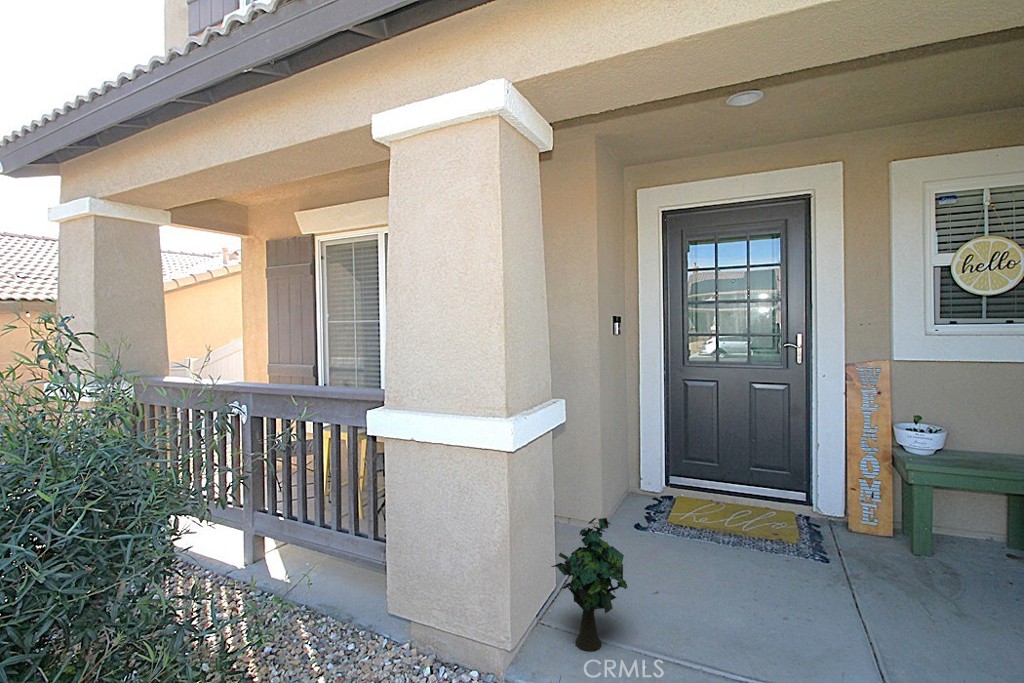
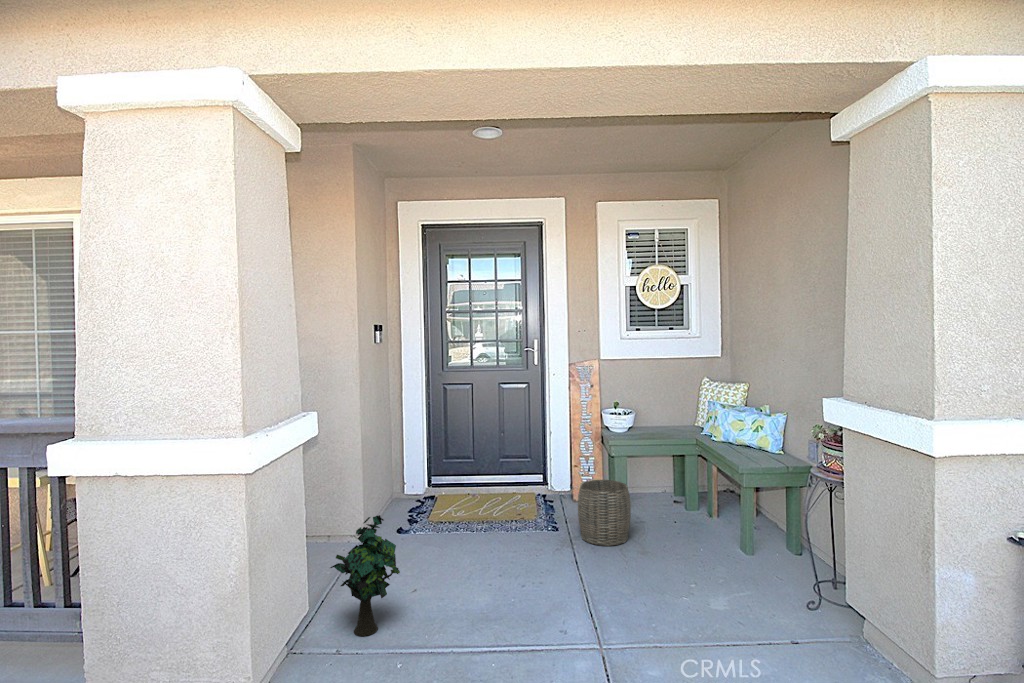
woven basket: none [861,511,947,604] -> present [578,480,631,546]

